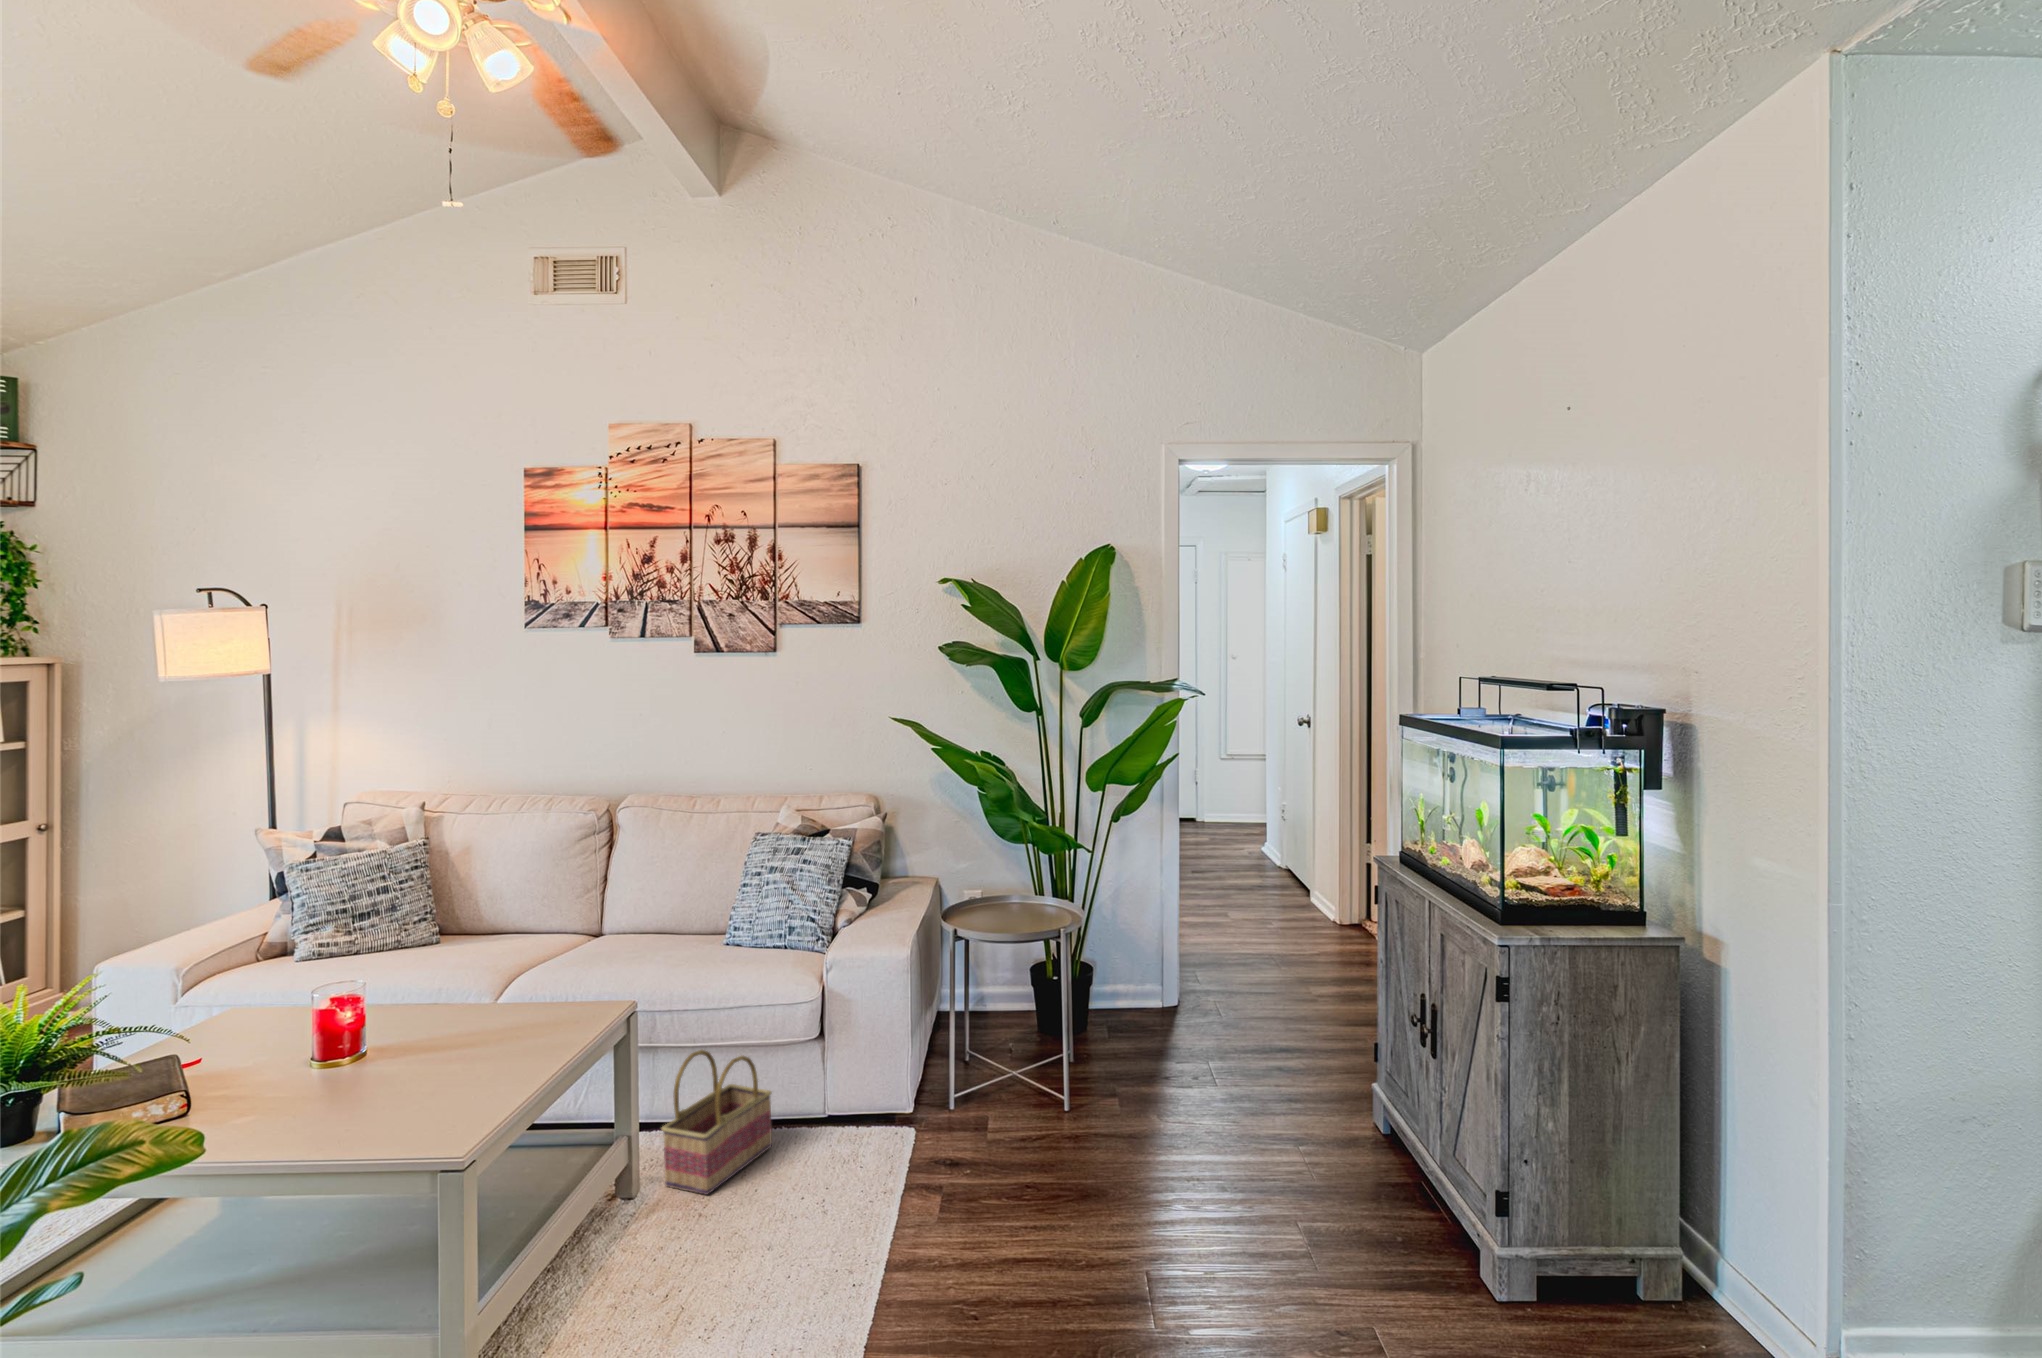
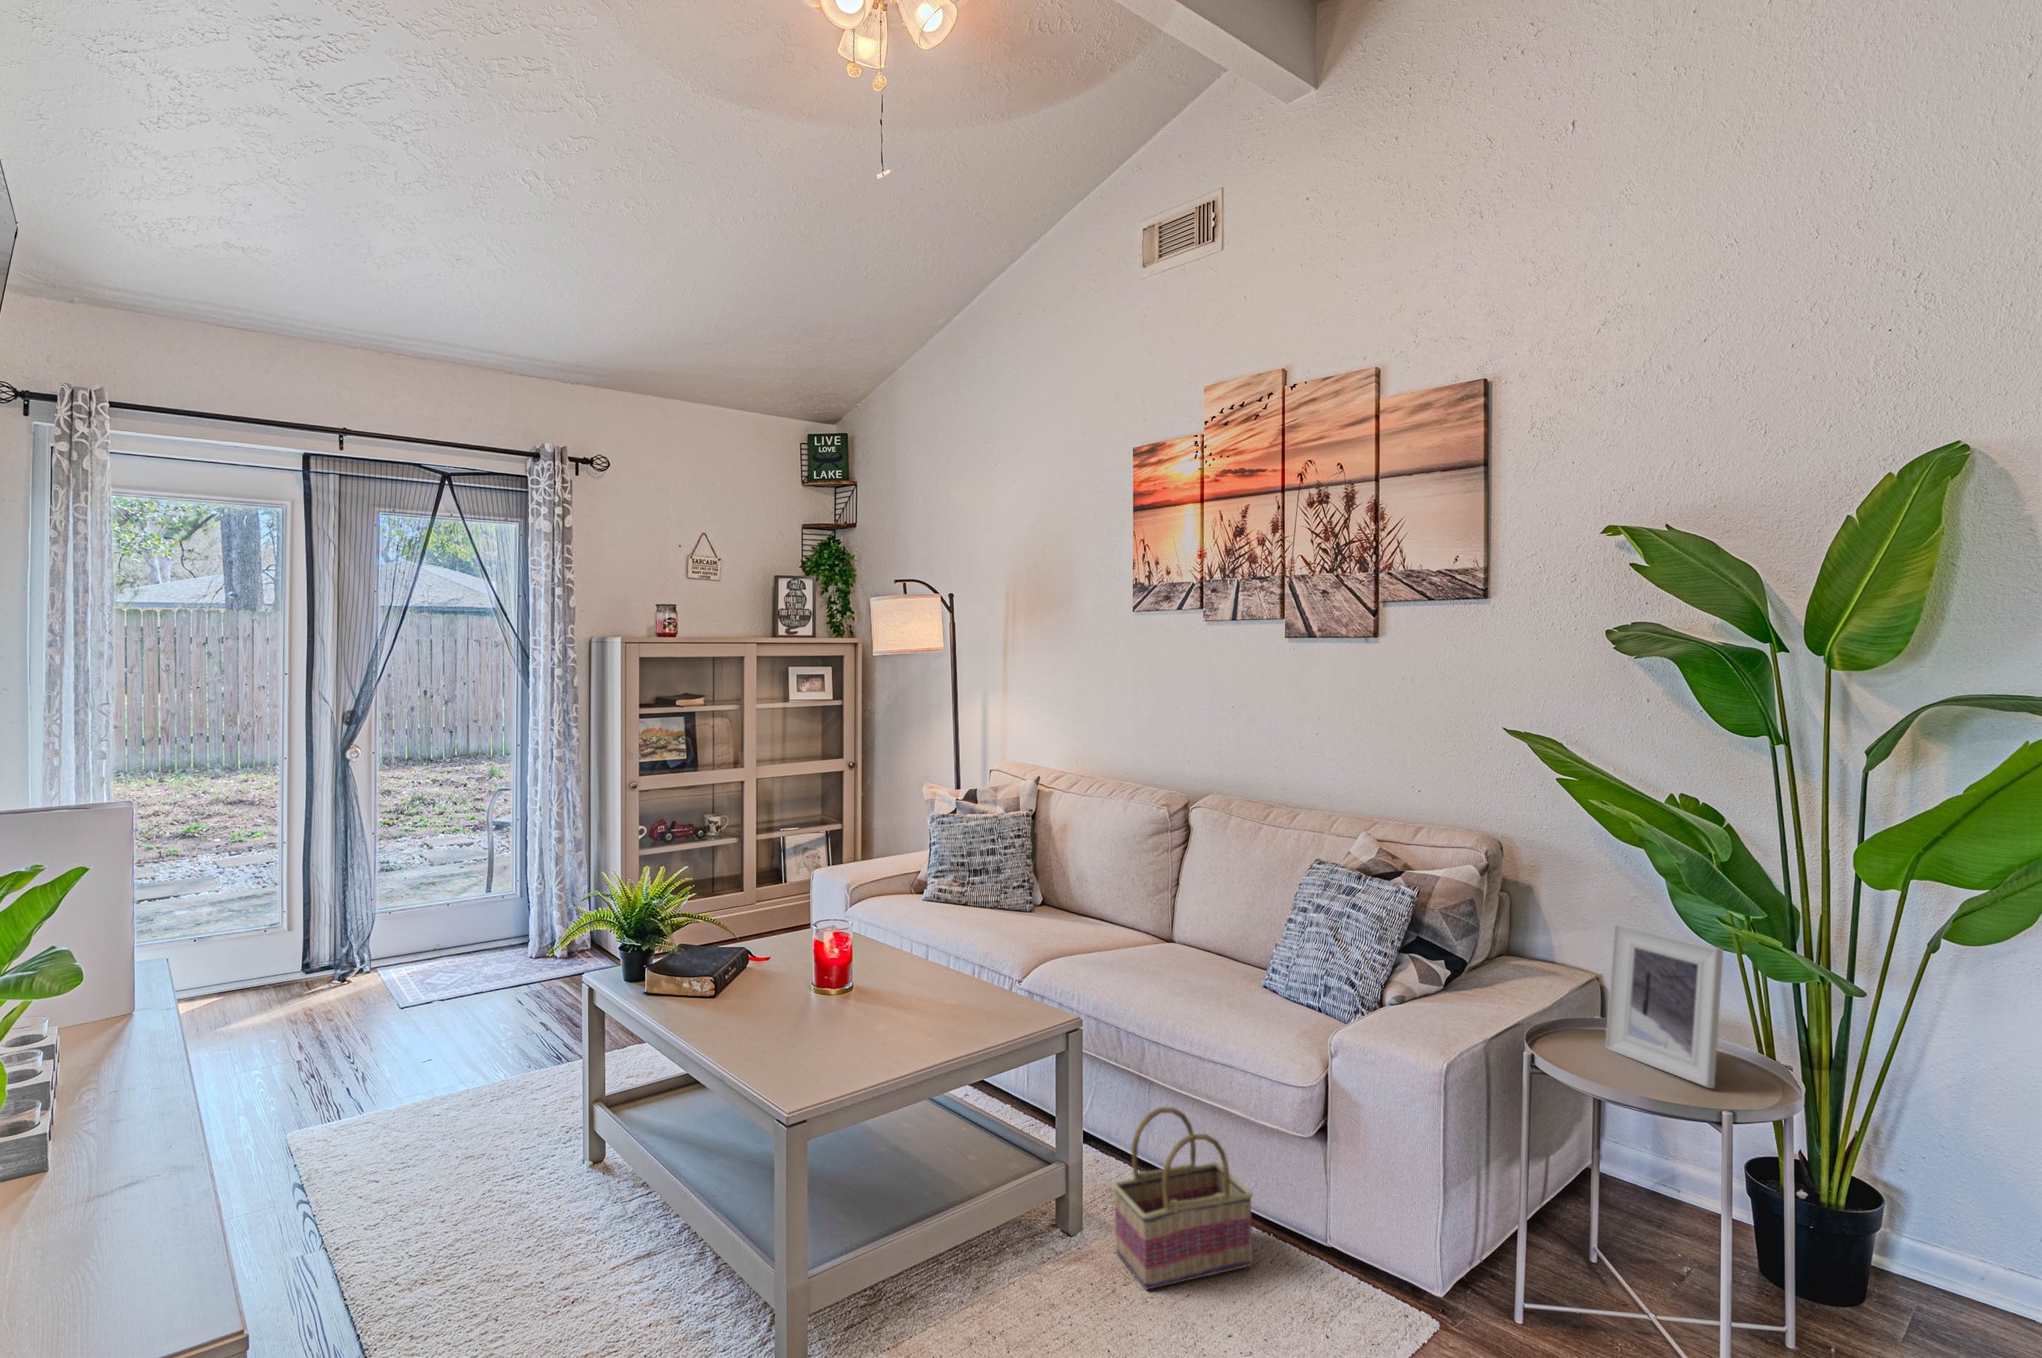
picture frame: none [977,834,1039,918] -> present [1605,923,1723,1088]

